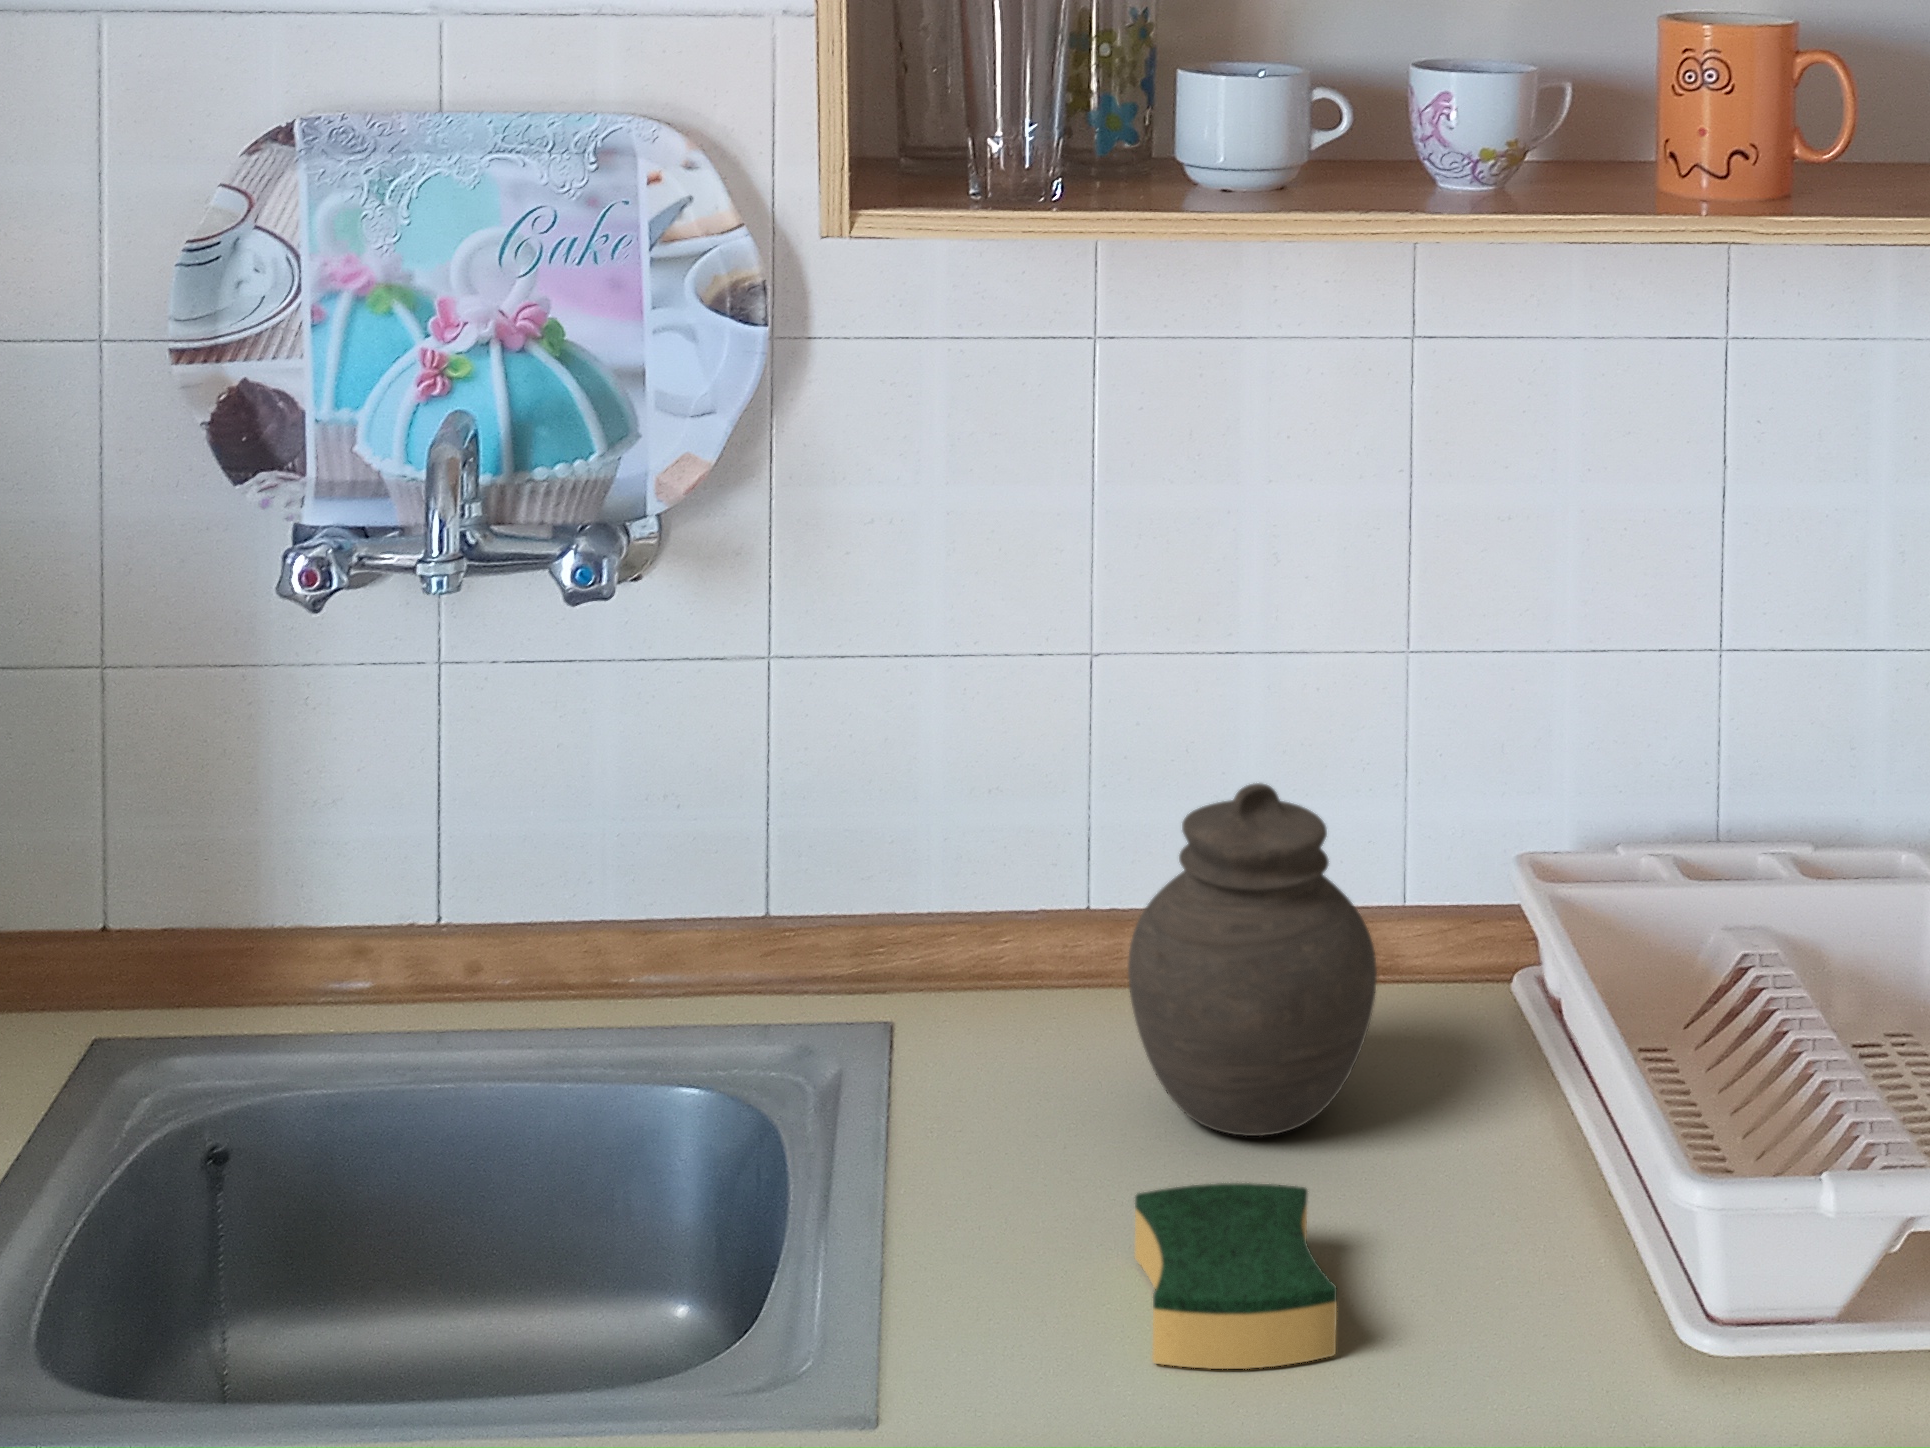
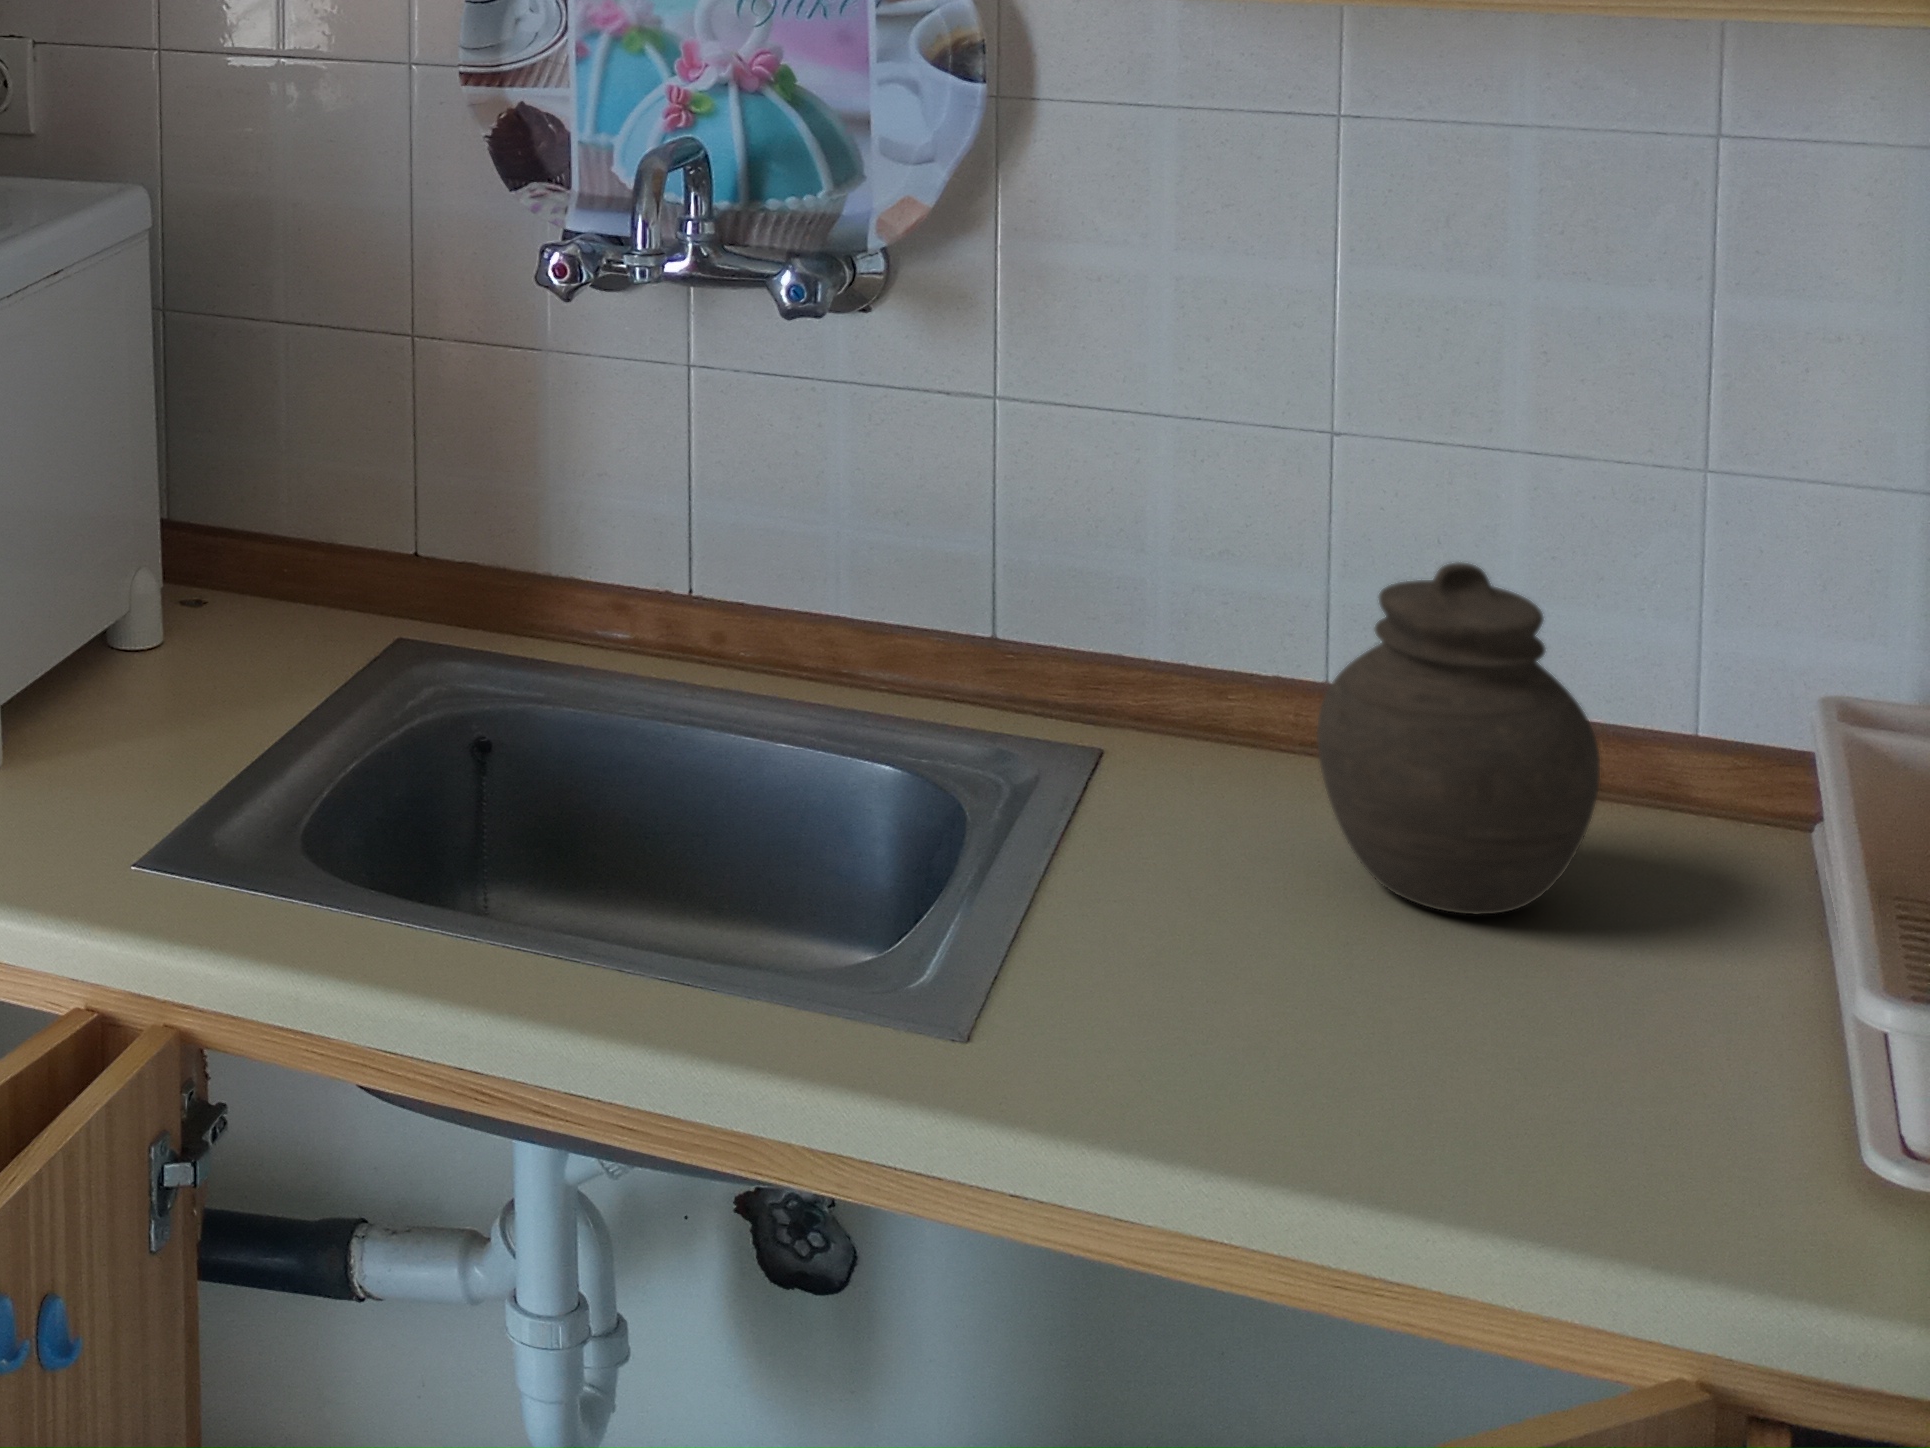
sponge: present [1134,1183,1337,1369] -> none [1253,917,1462,1099]

